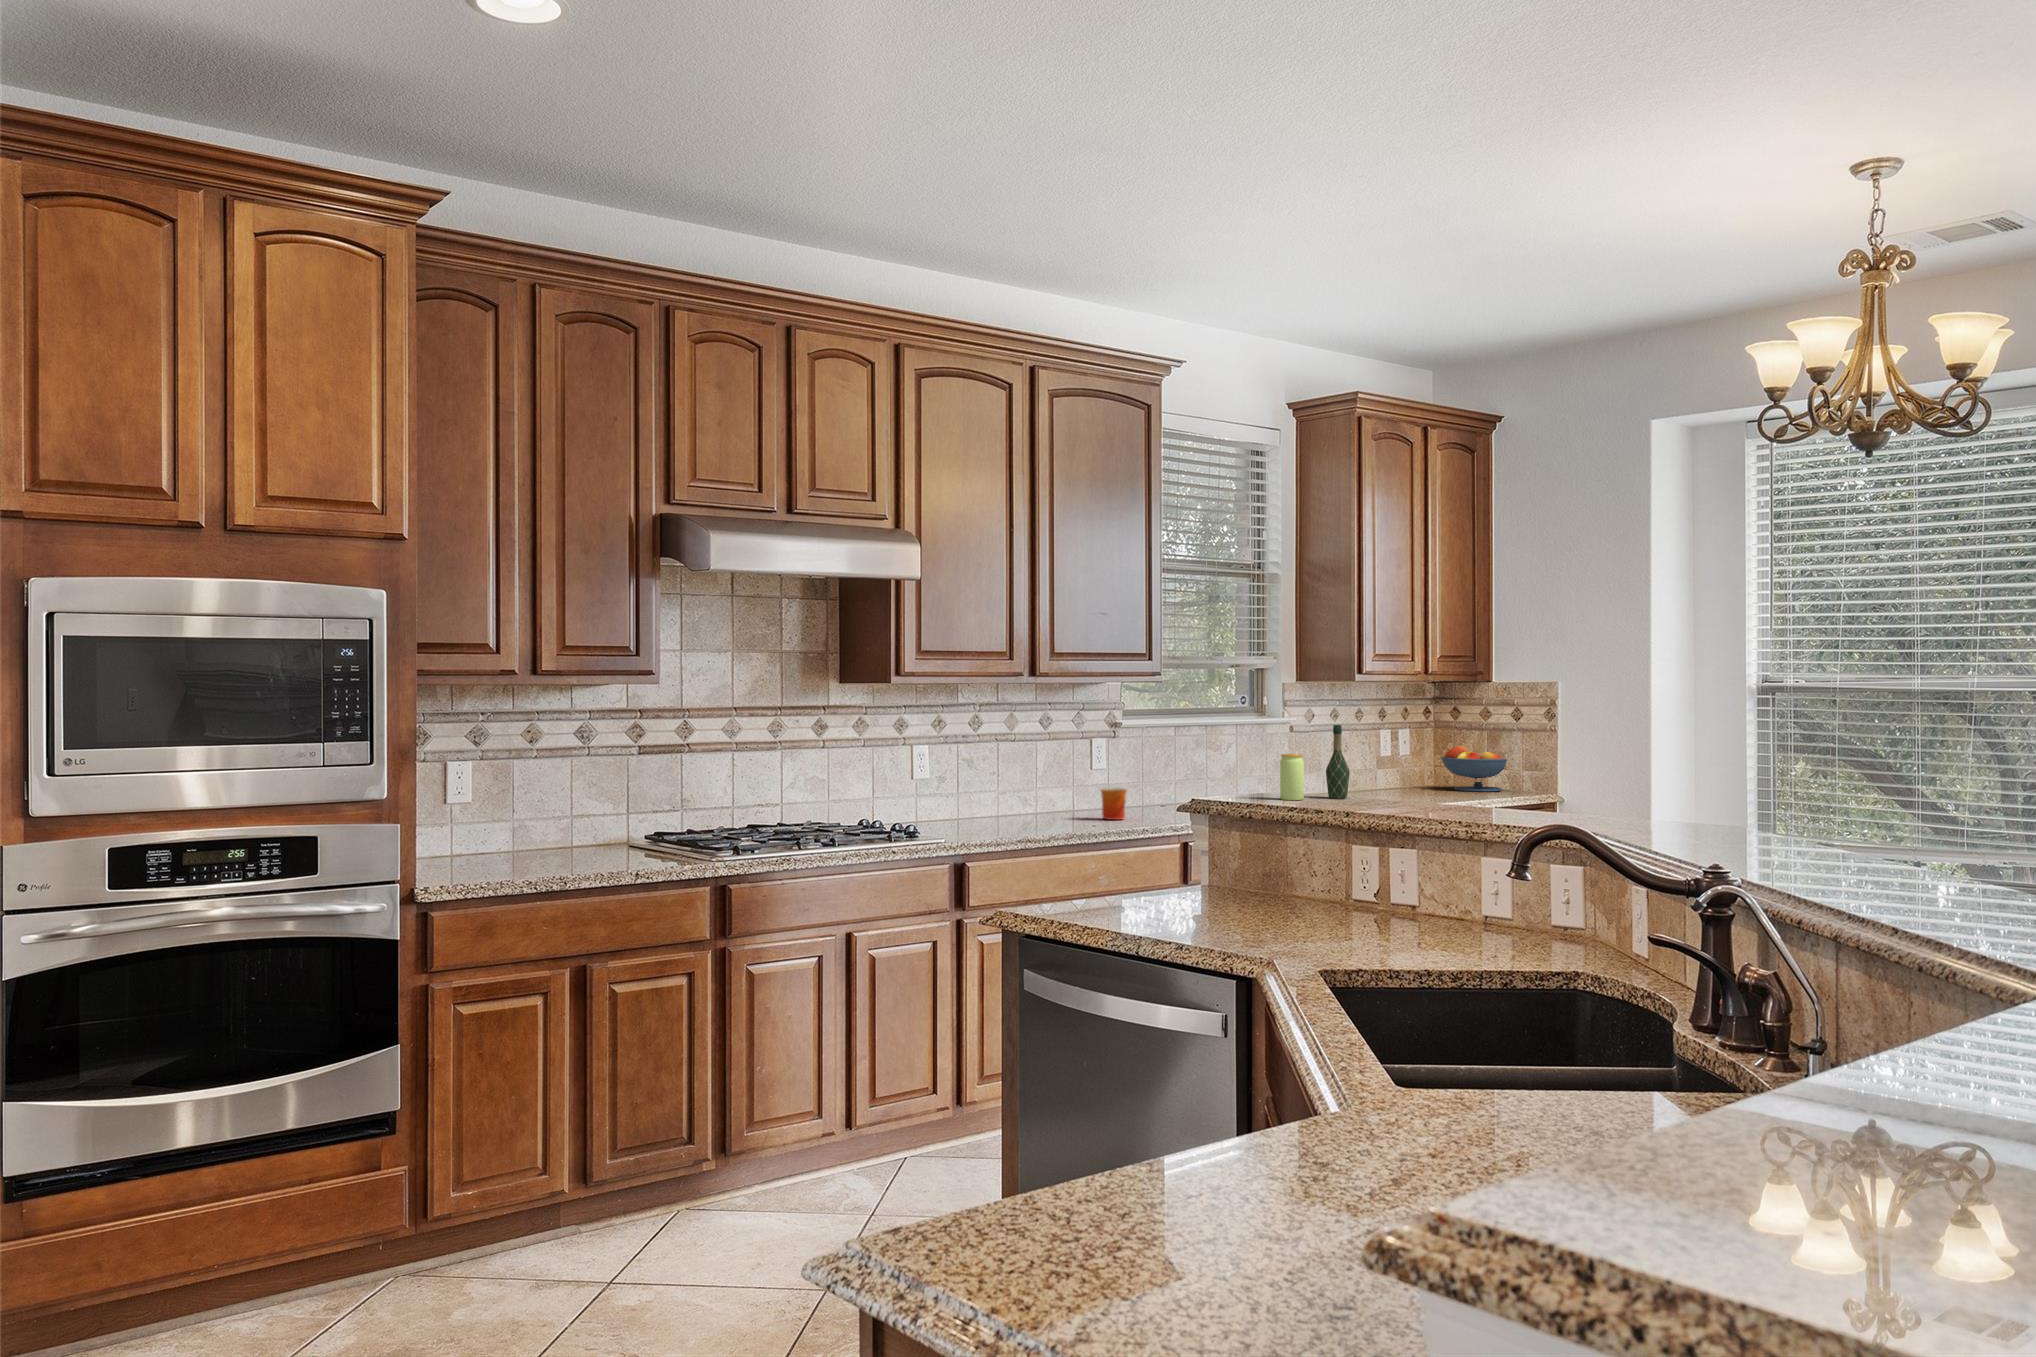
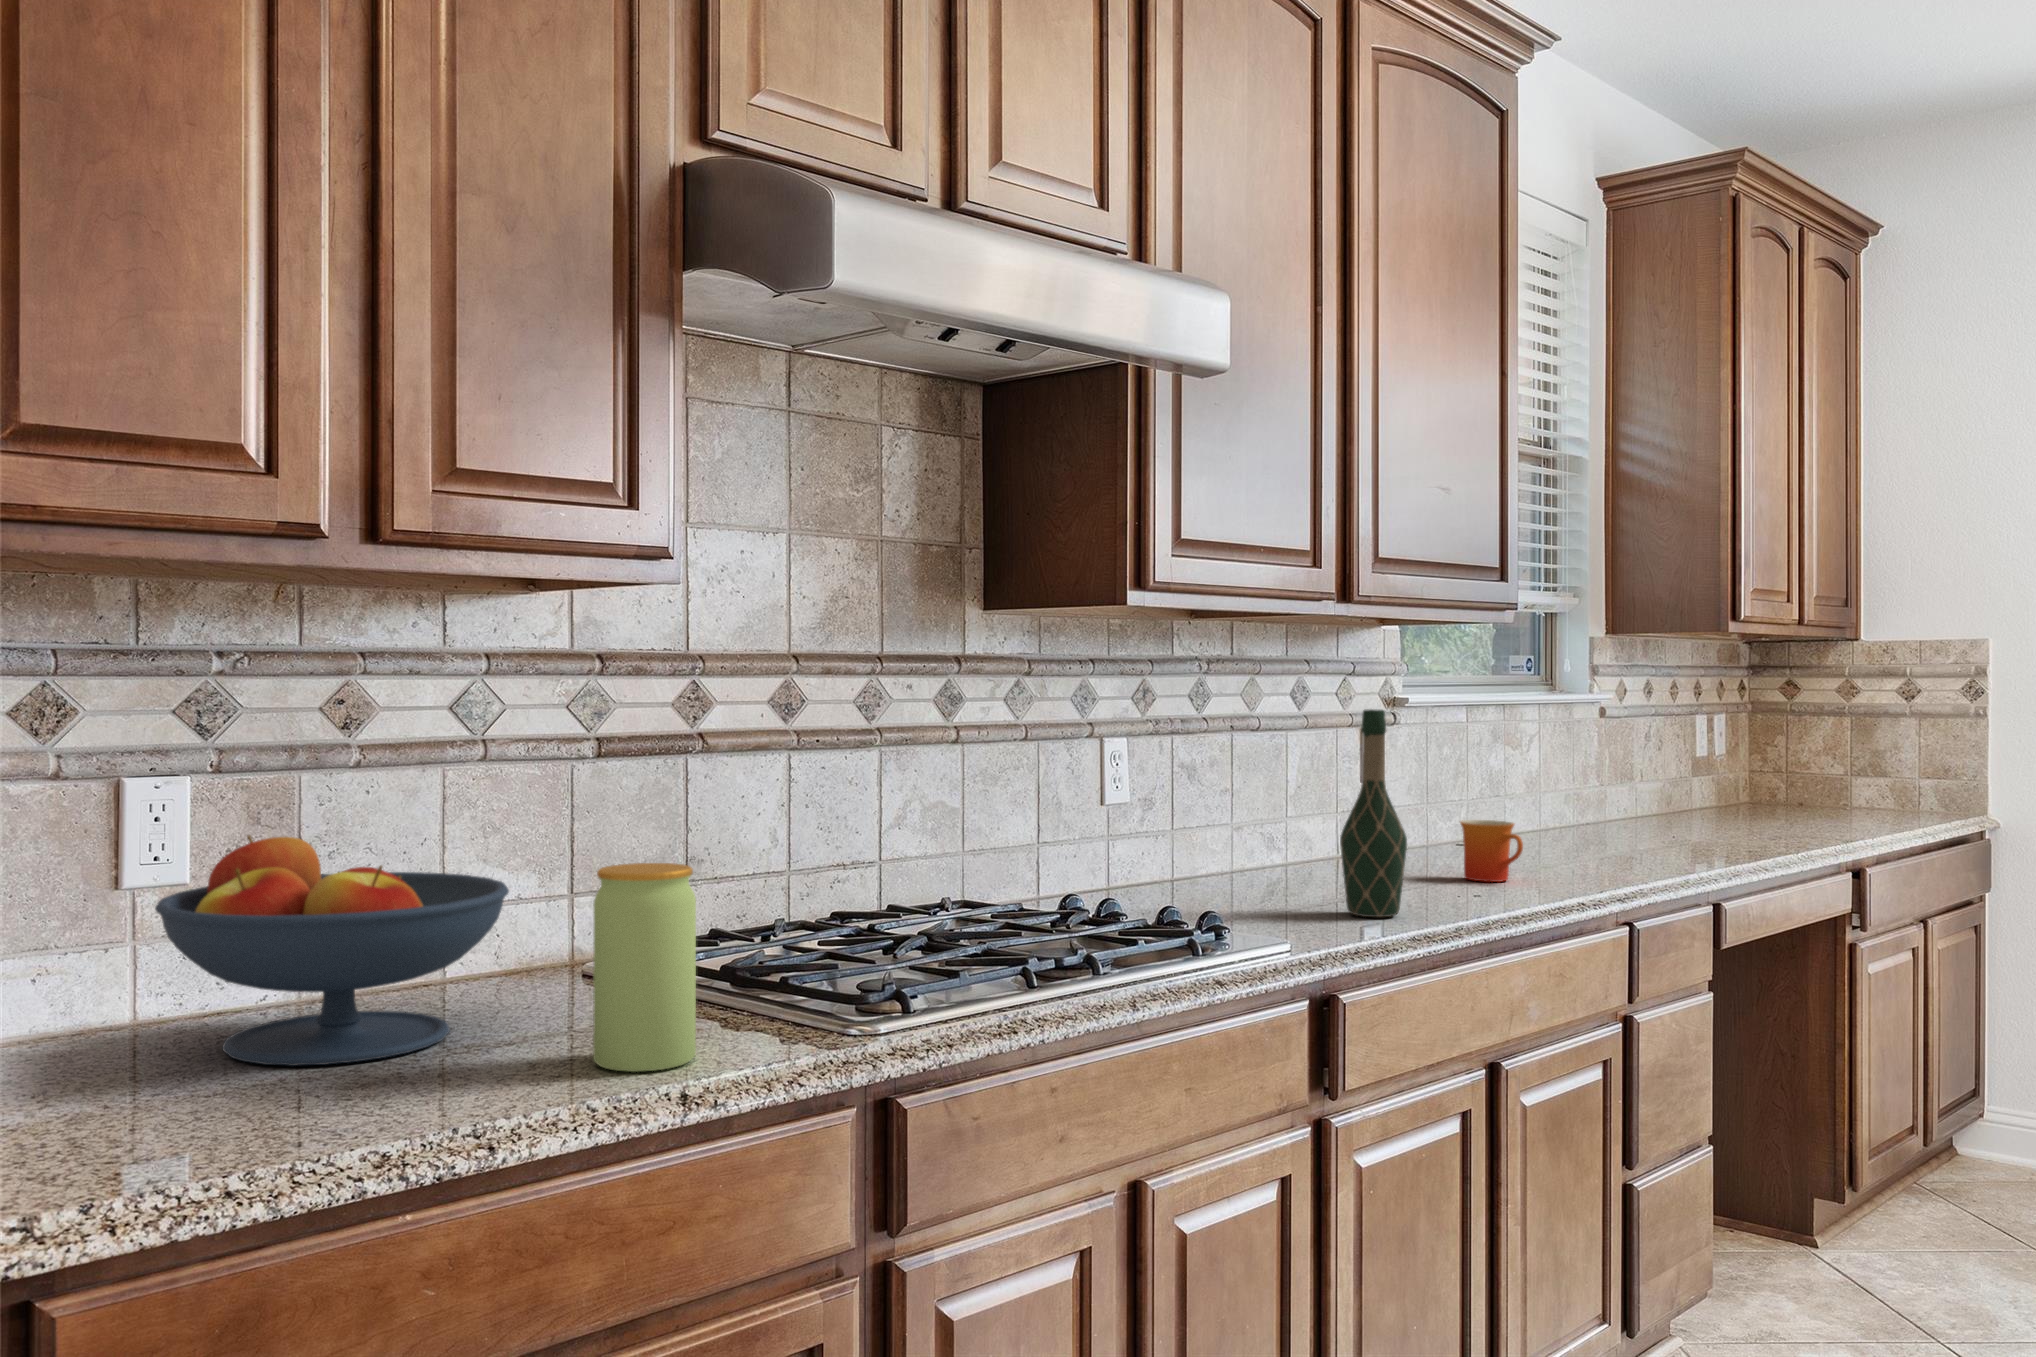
wine bottle: present [1326,725,1350,798] -> present [1340,709,1407,917]
fruit bowl: present [1441,746,1507,792] -> present [155,835,509,1066]
jar: present [1280,754,1304,800] -> present [593,863,696,1072]

